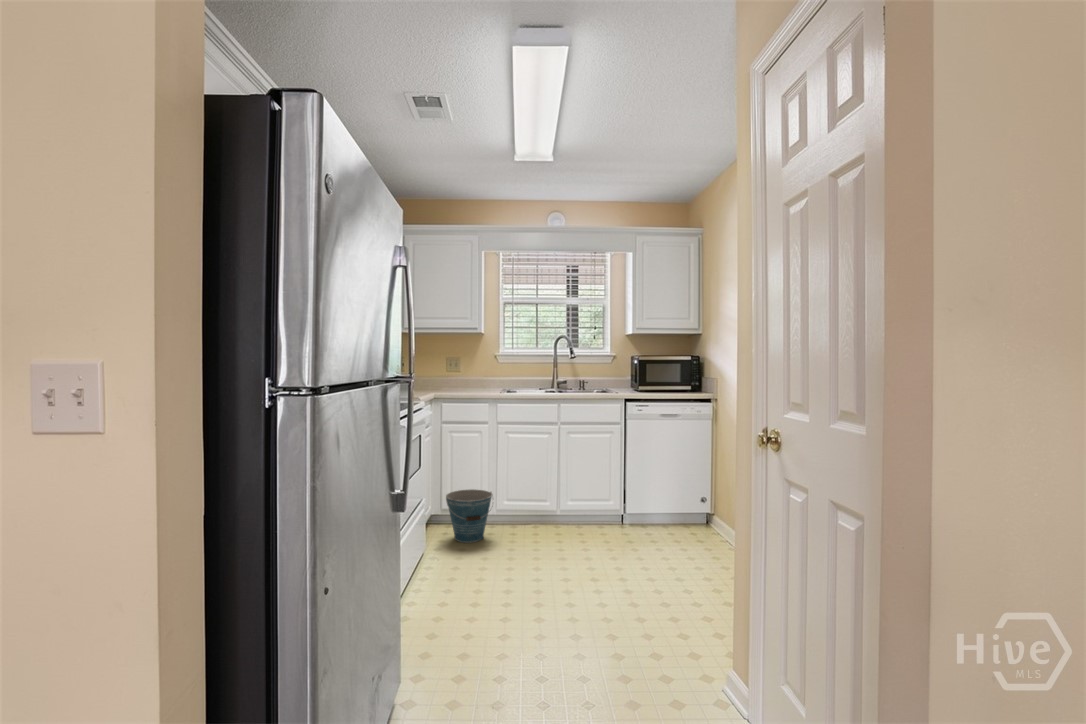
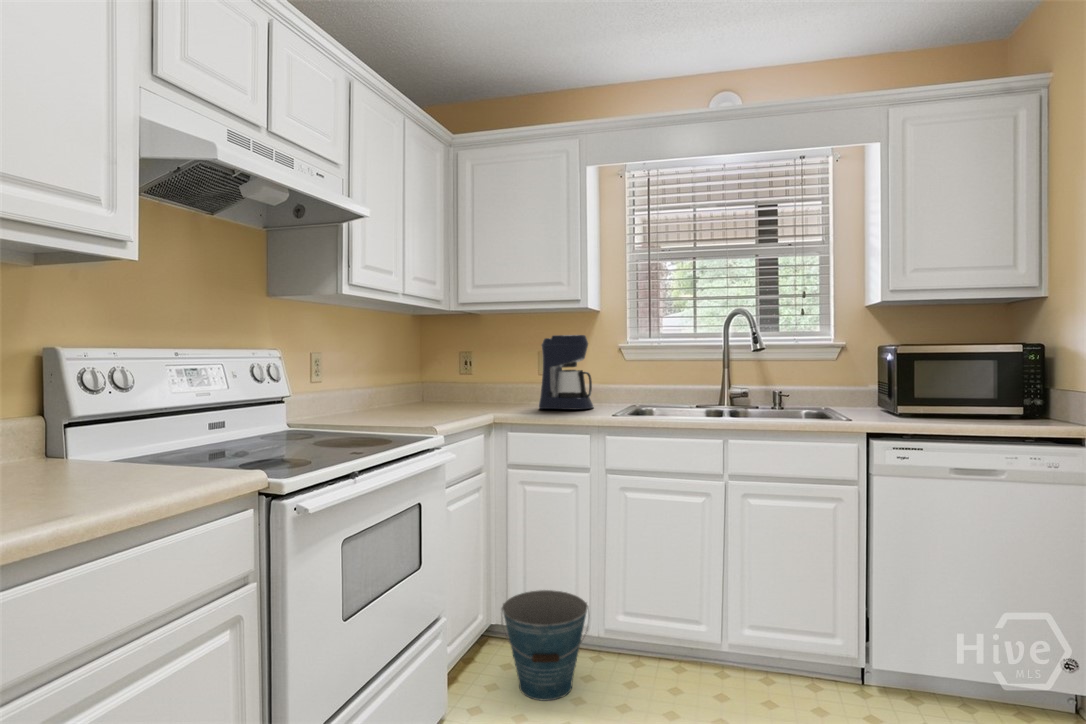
coffee maker: none [450,347,483,391] -> present [539,335,594,410]

